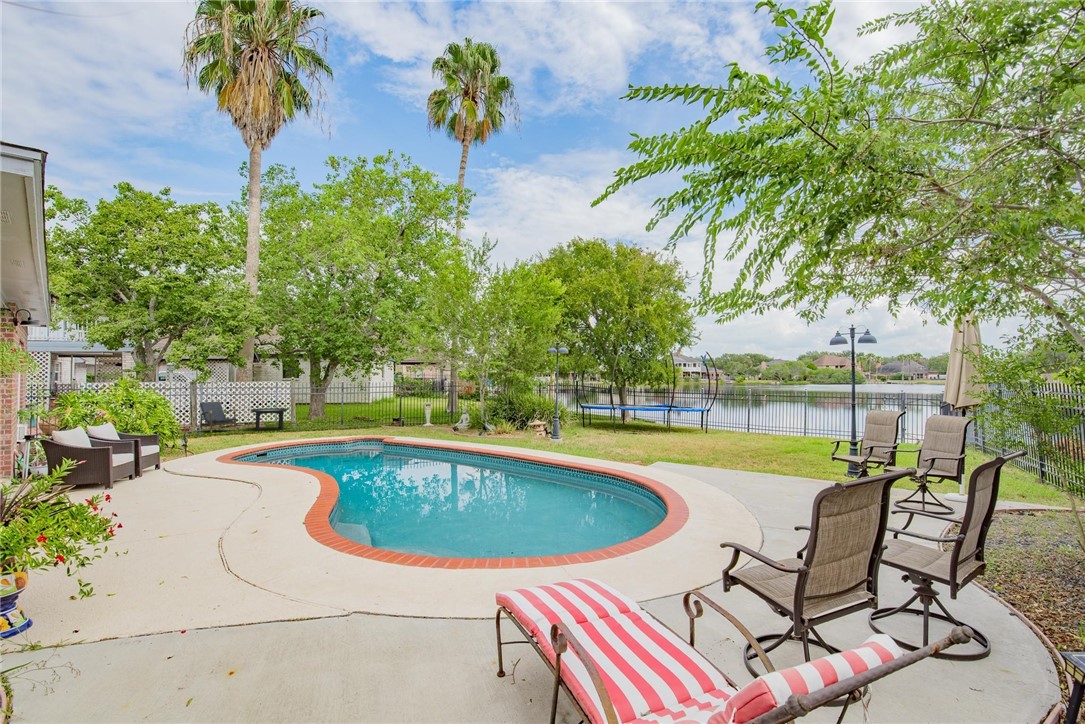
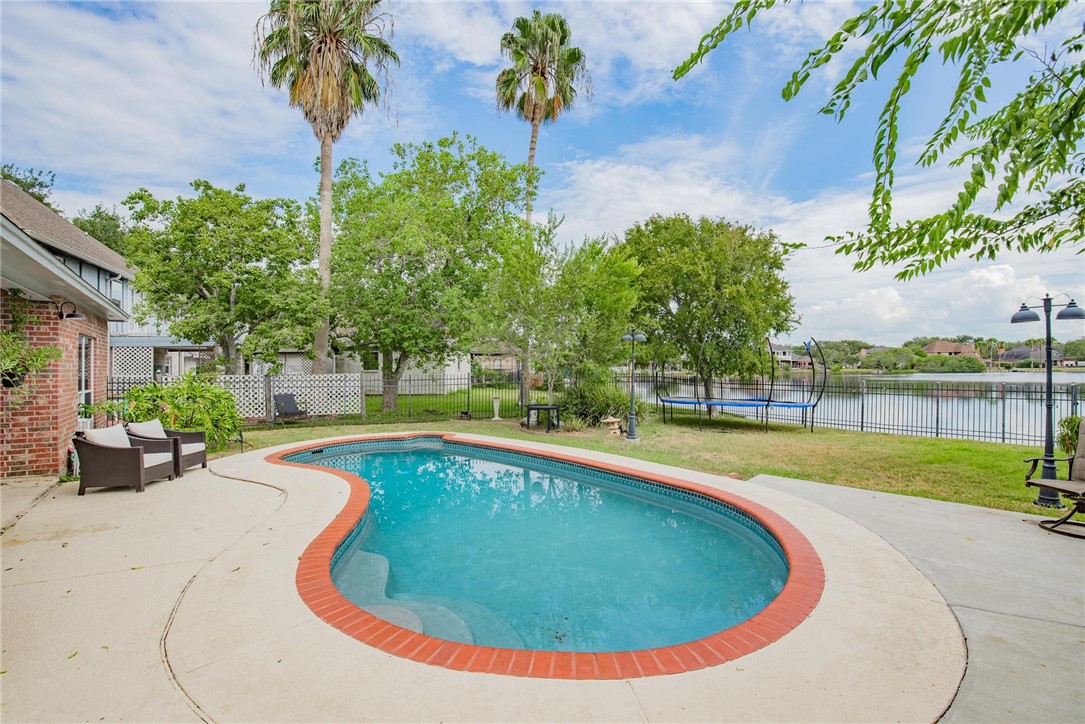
round table: present [251,408,288,431] -> present [525,404,562,430]

